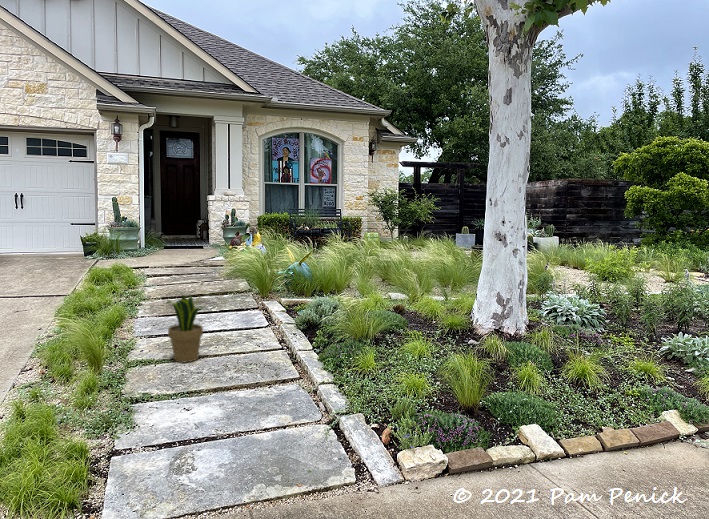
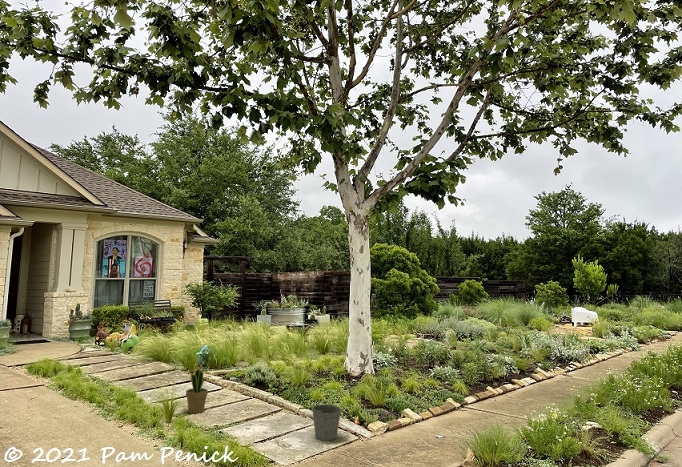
bucket: none [269,390,331,469] -> present [312,404,341,441]

